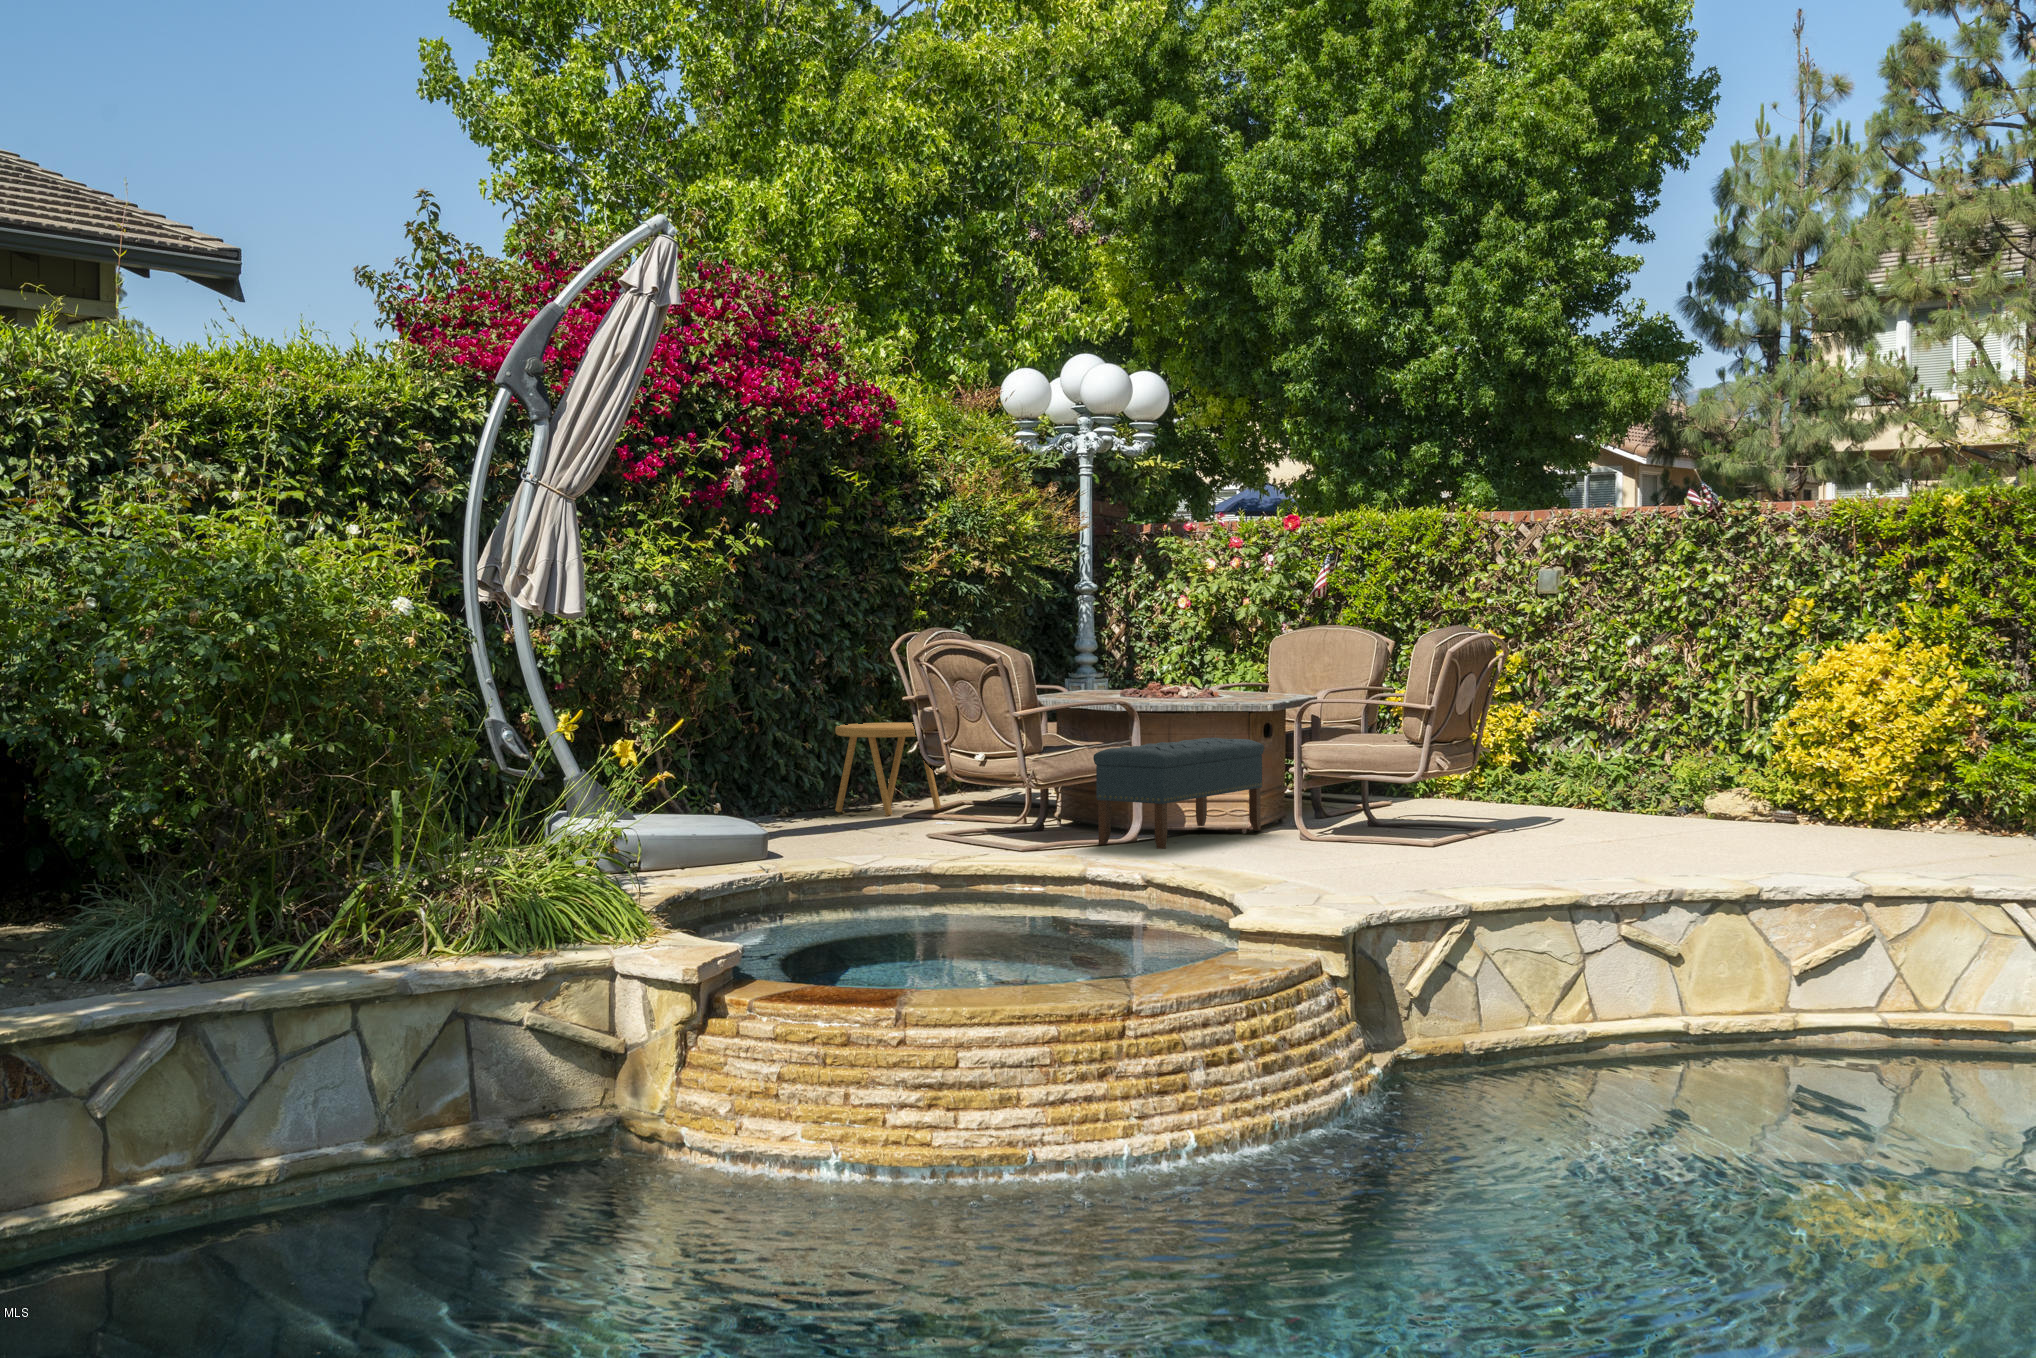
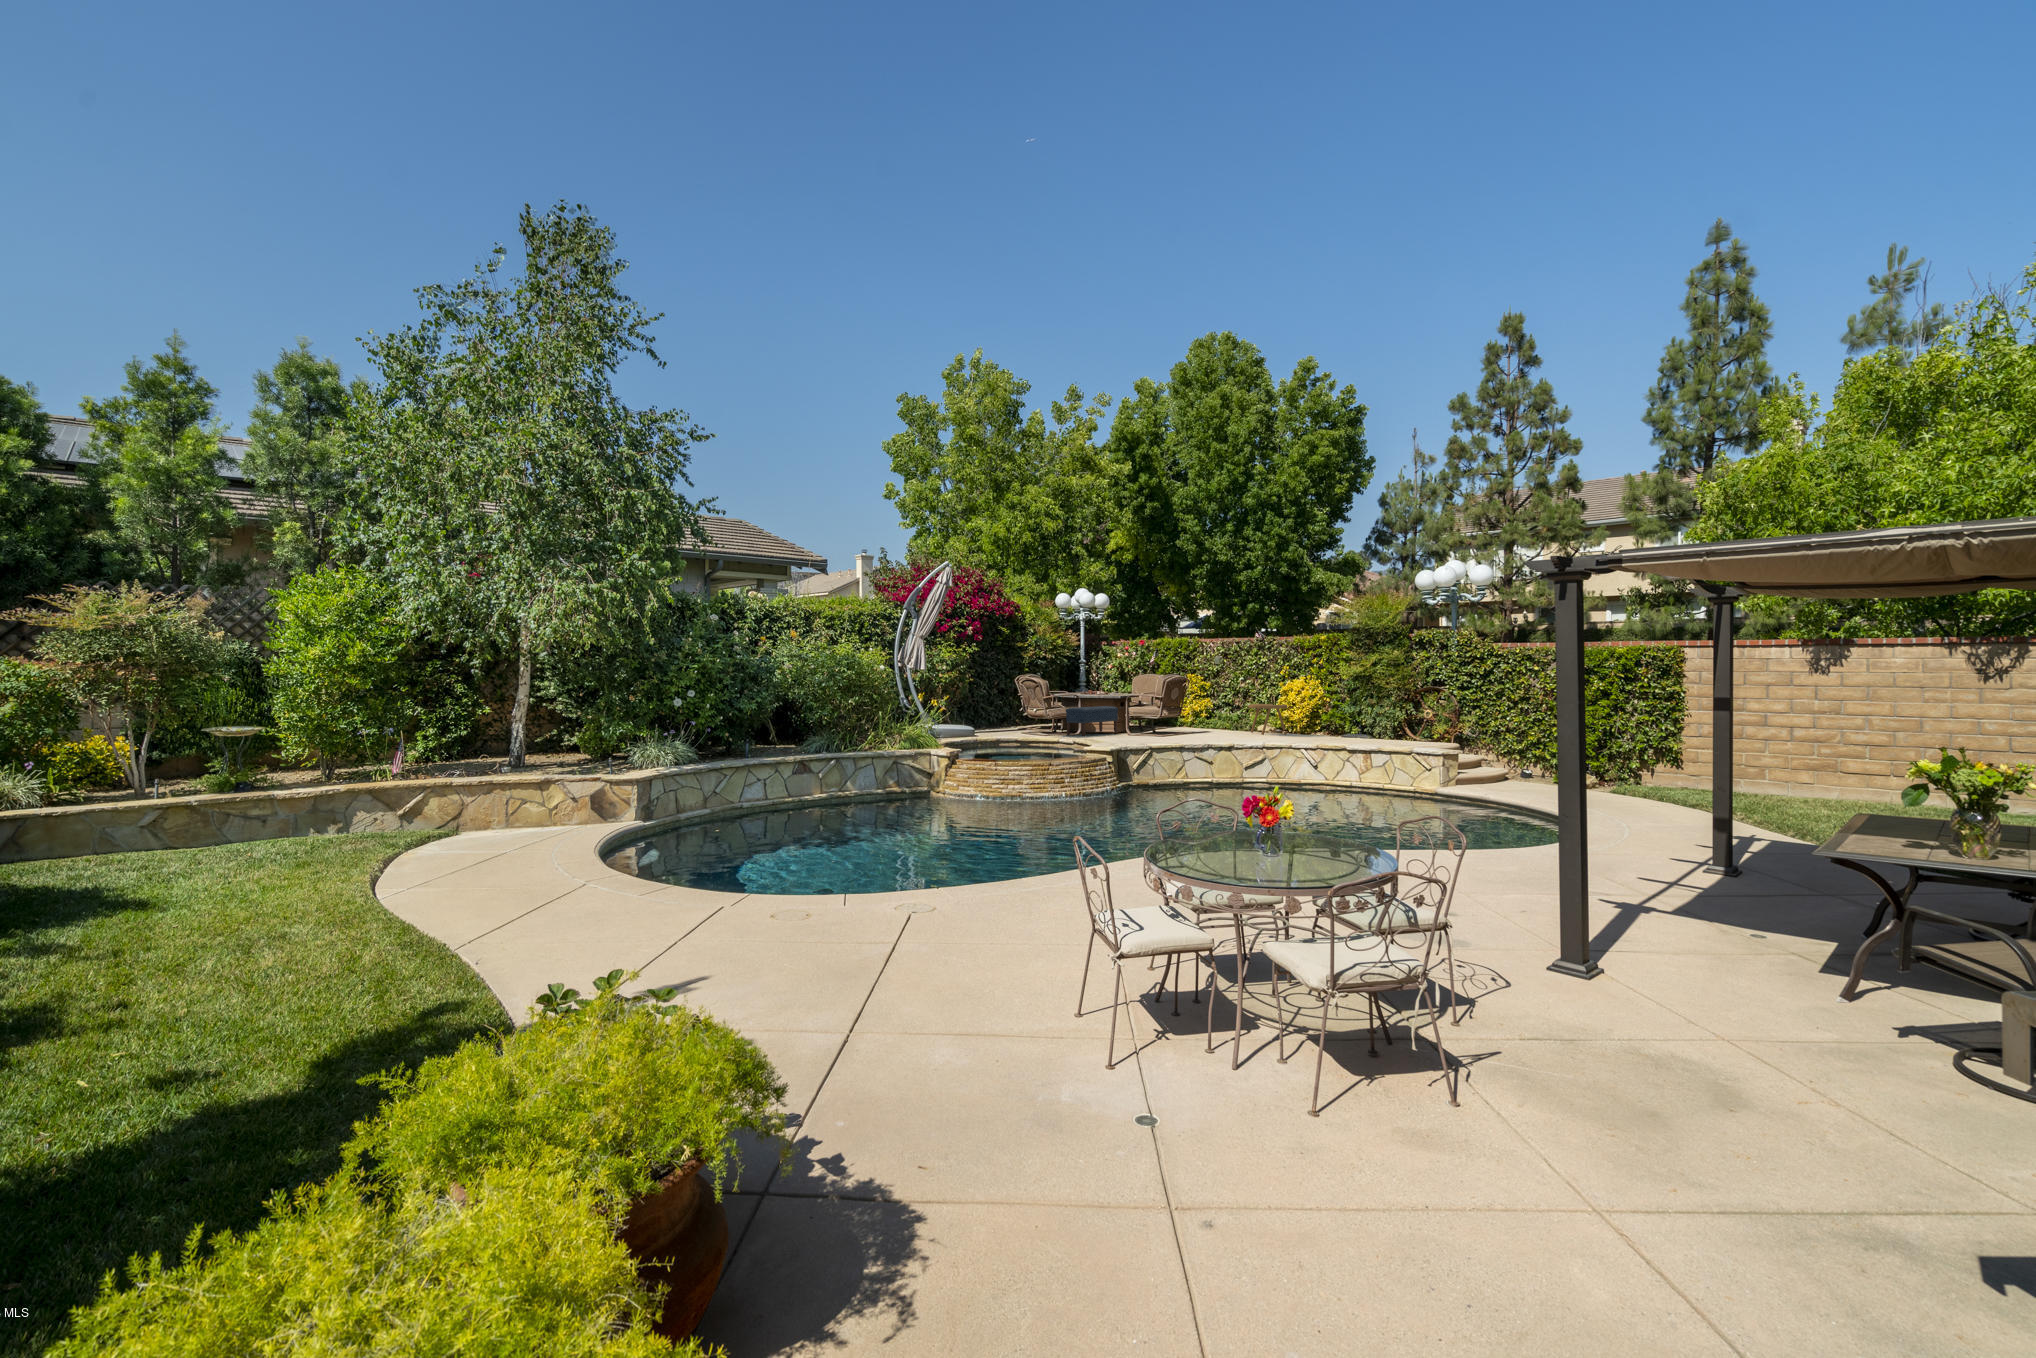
side table: present [835,722,941,816] -> present [1248,704,1287,735]

